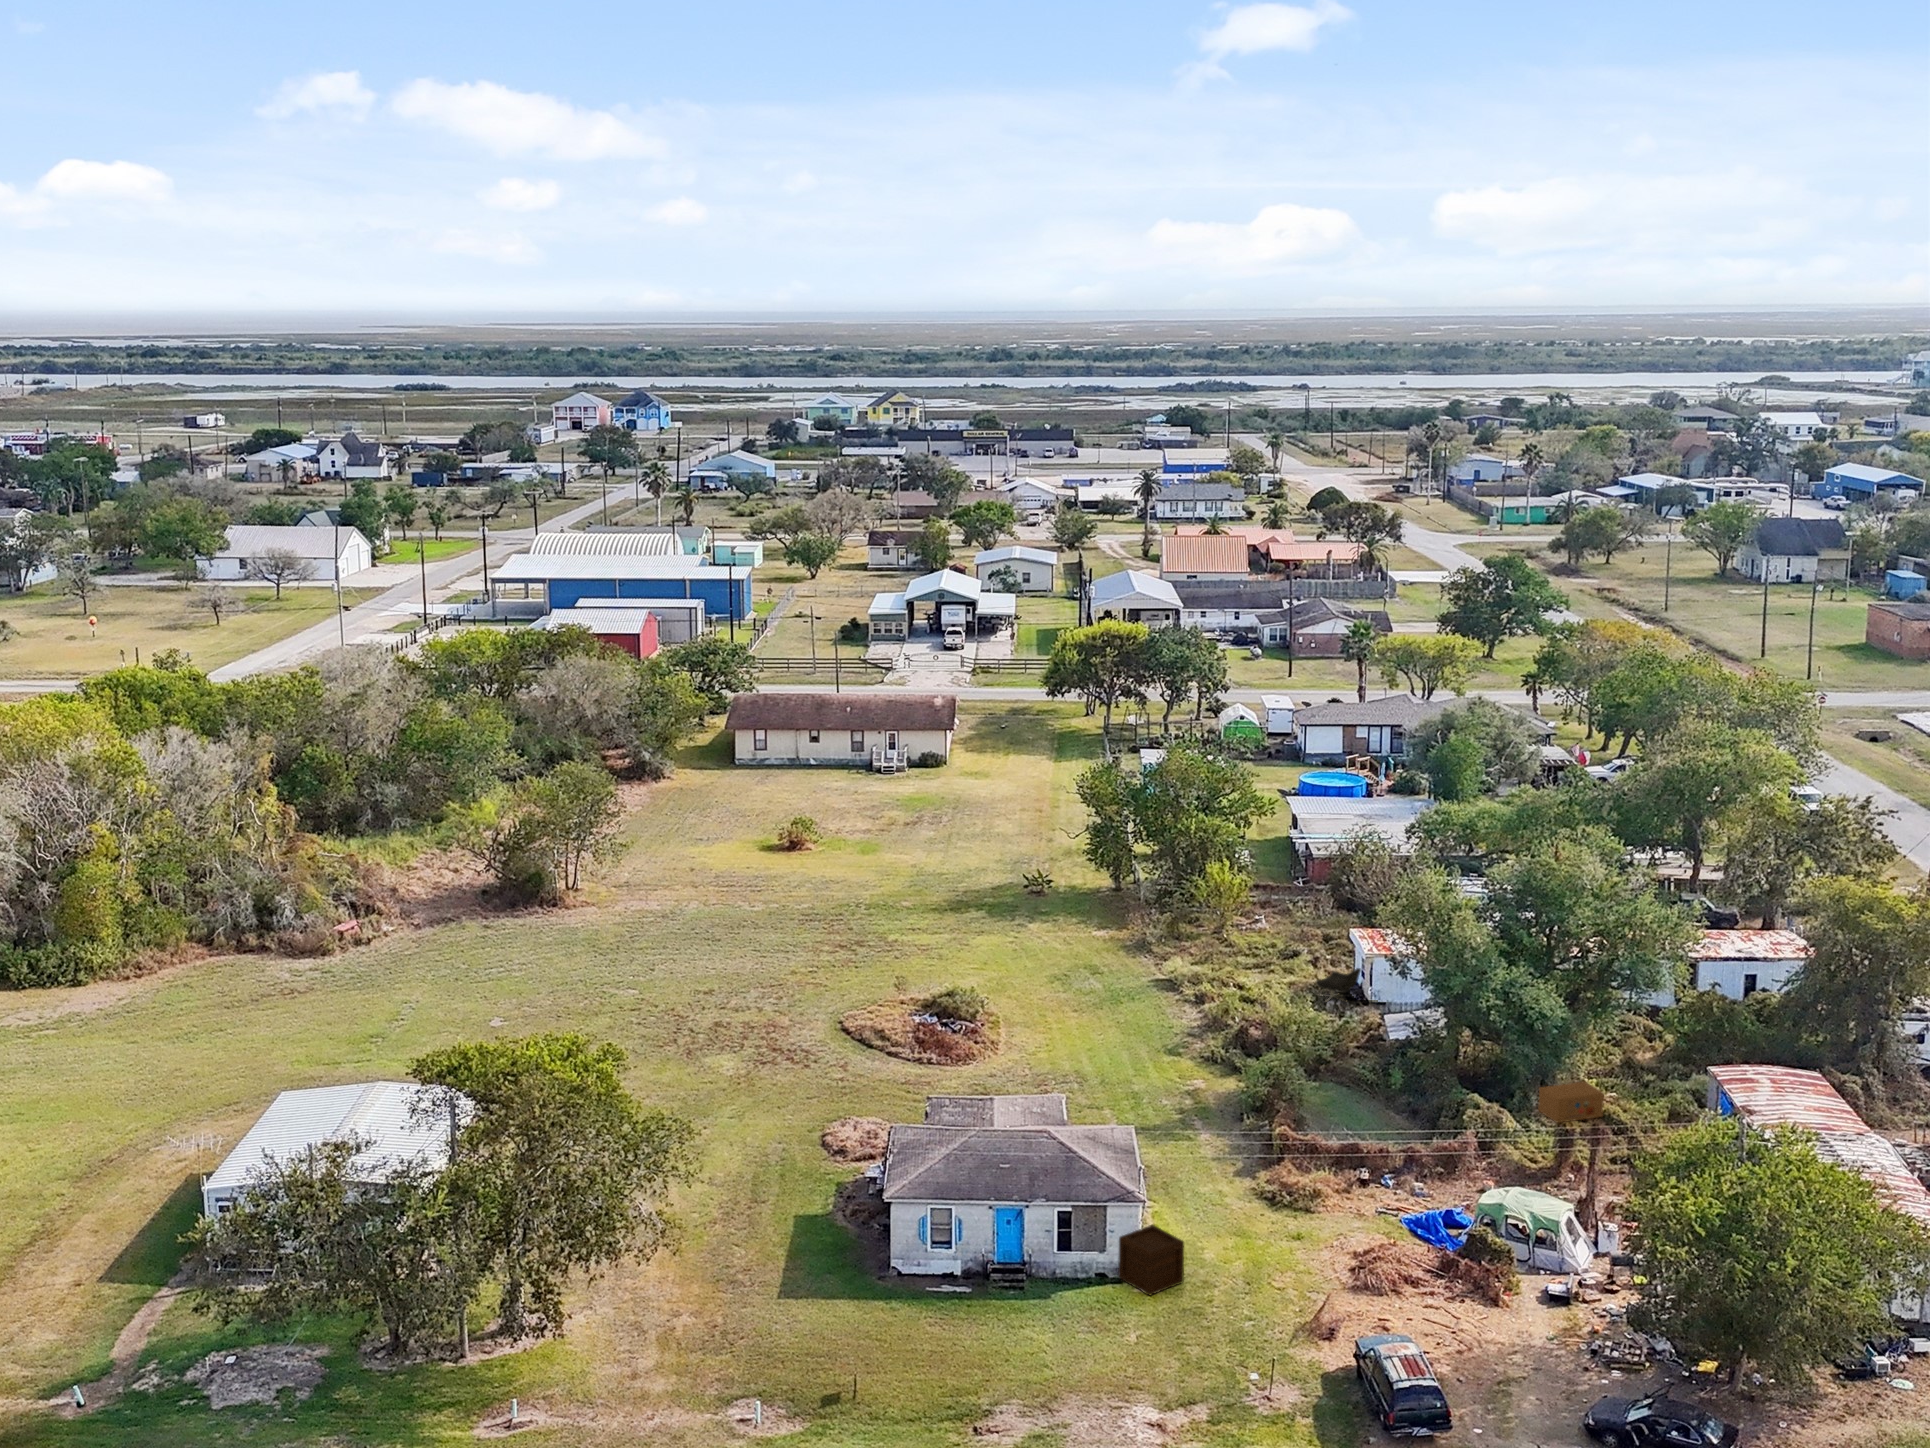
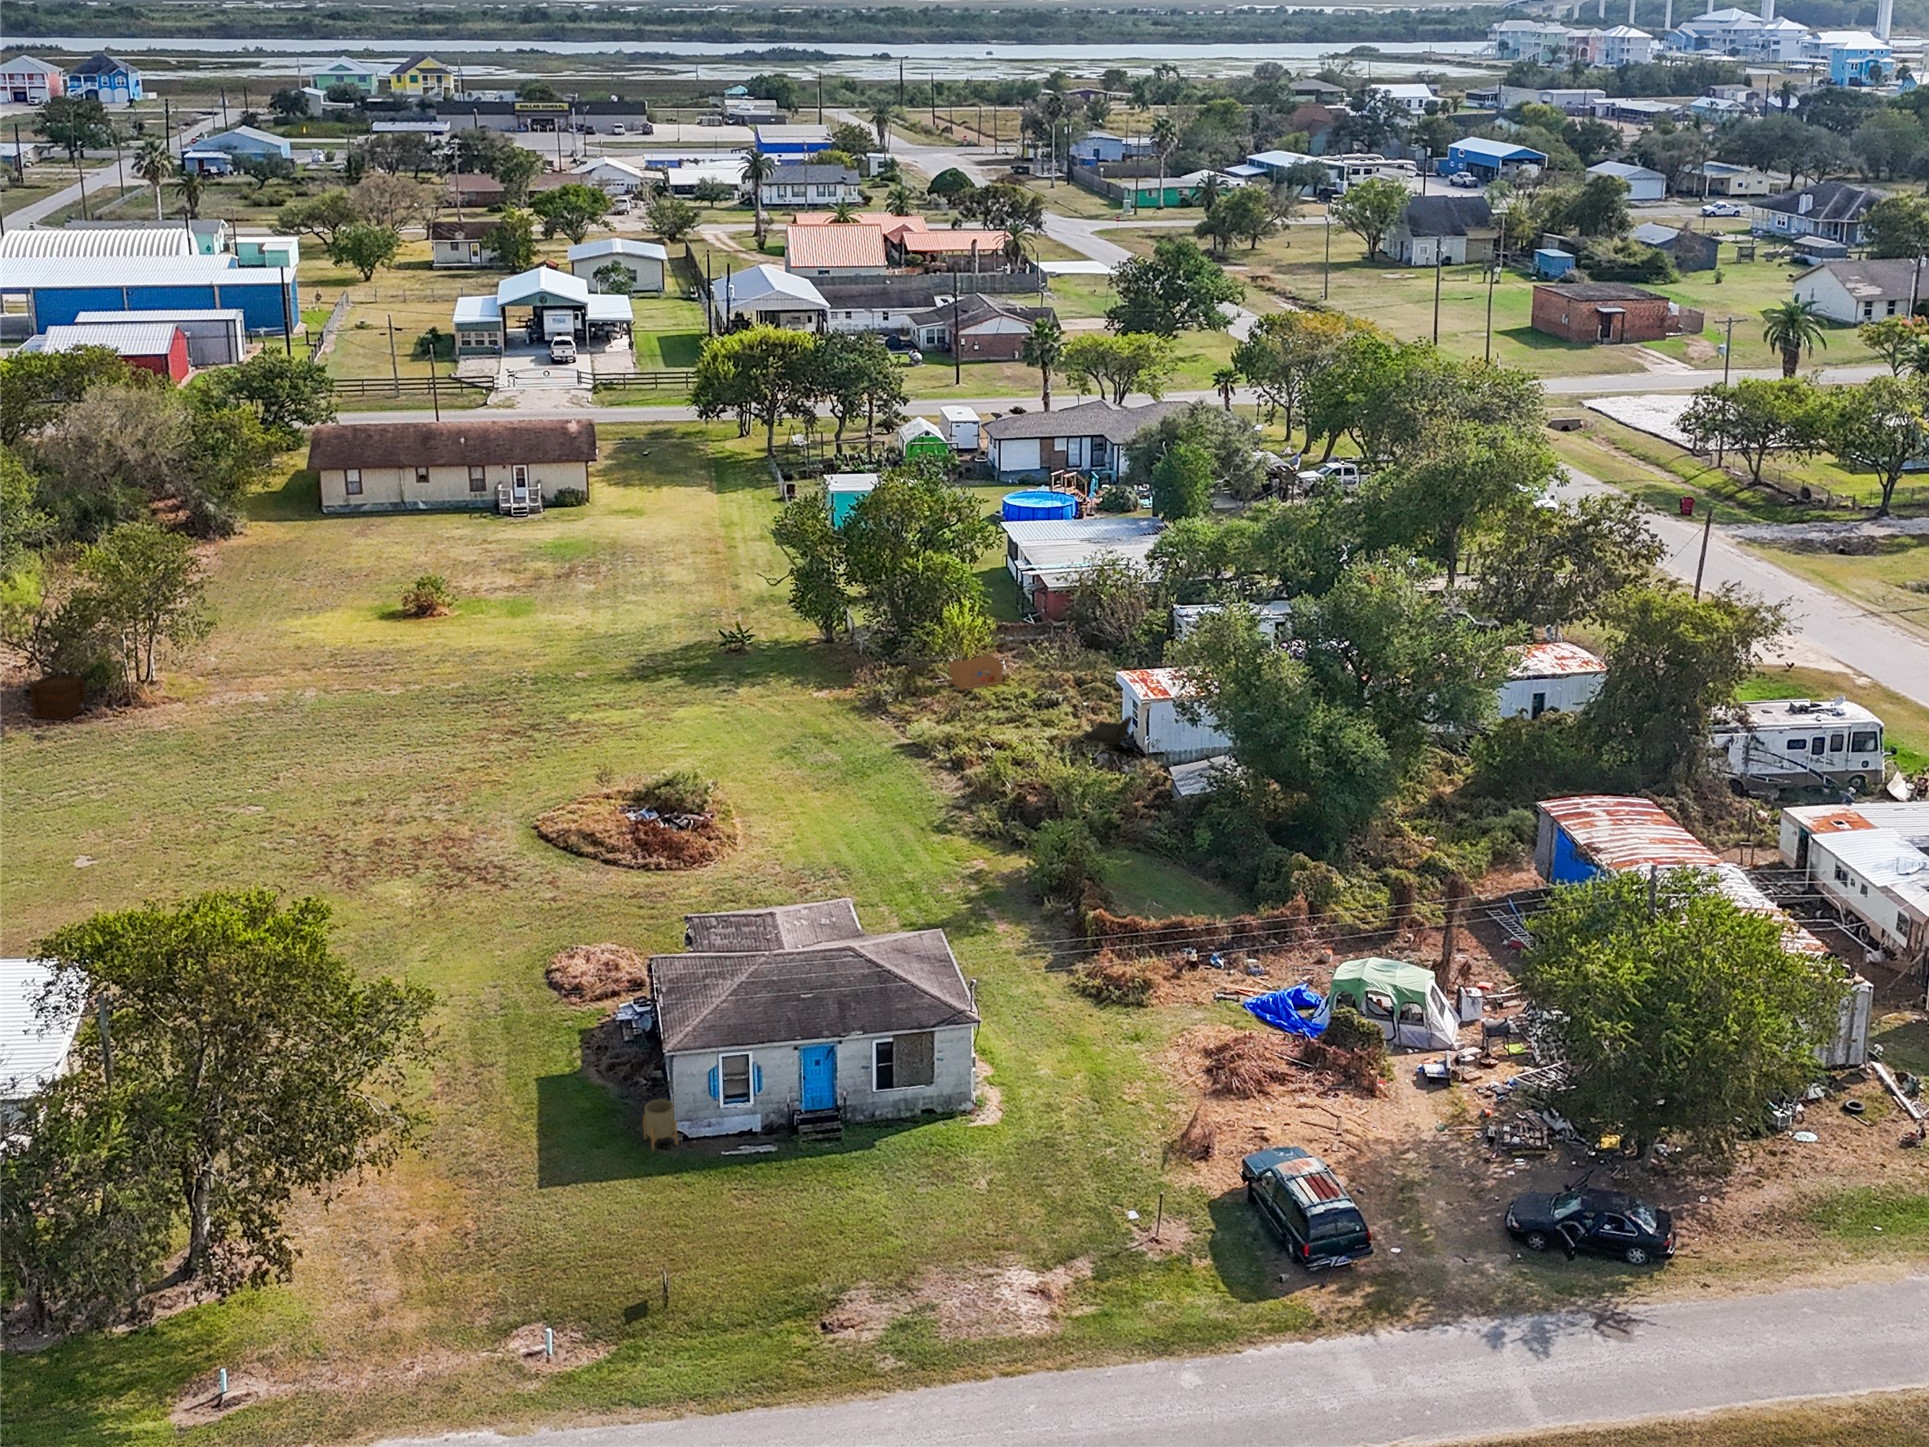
cardboard box: present [1538,1082,1604,1123] -> present [949,656,1003,690]
wooden crate: present [1118,1225,1184,1295] -> present [29,675,86,720]
planter: none [870,1238,895,1278] -> present [643,1100,677,1150]

